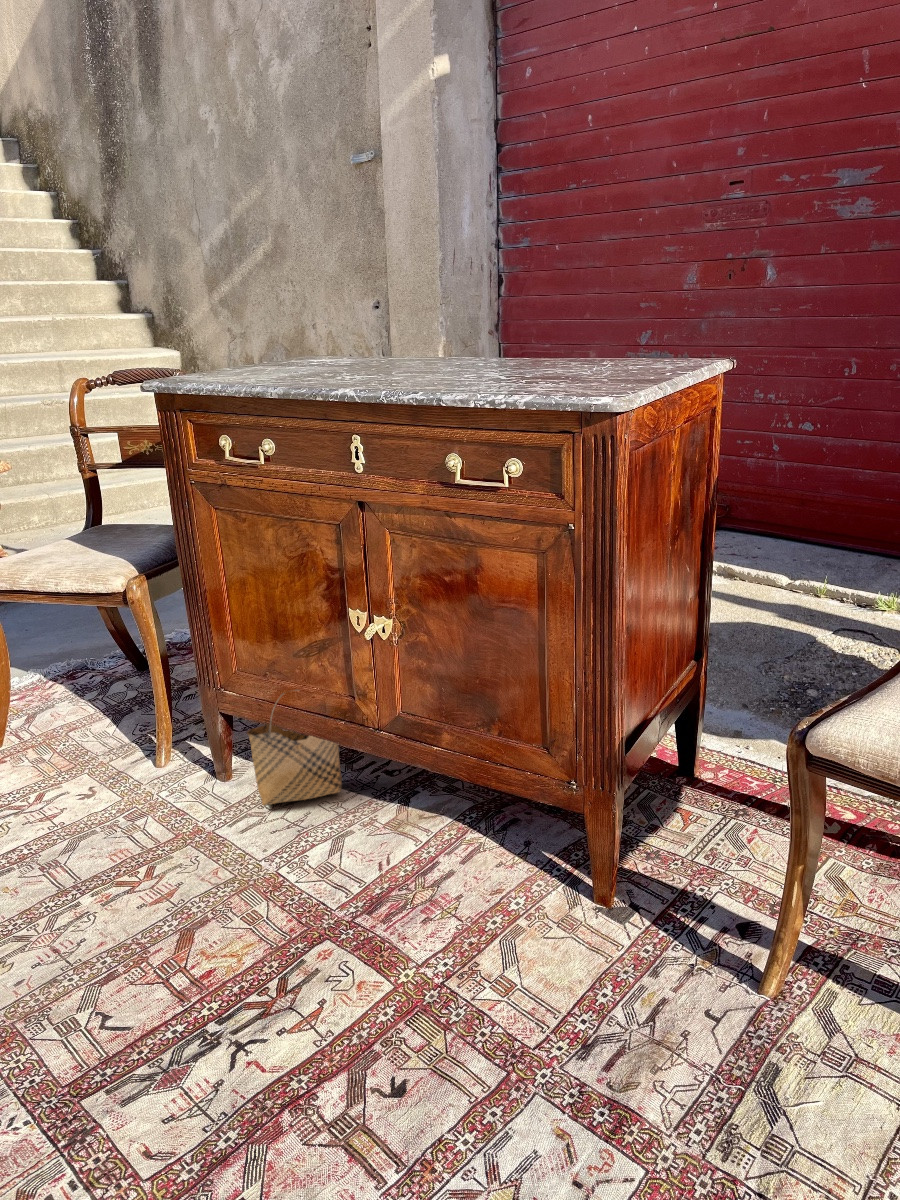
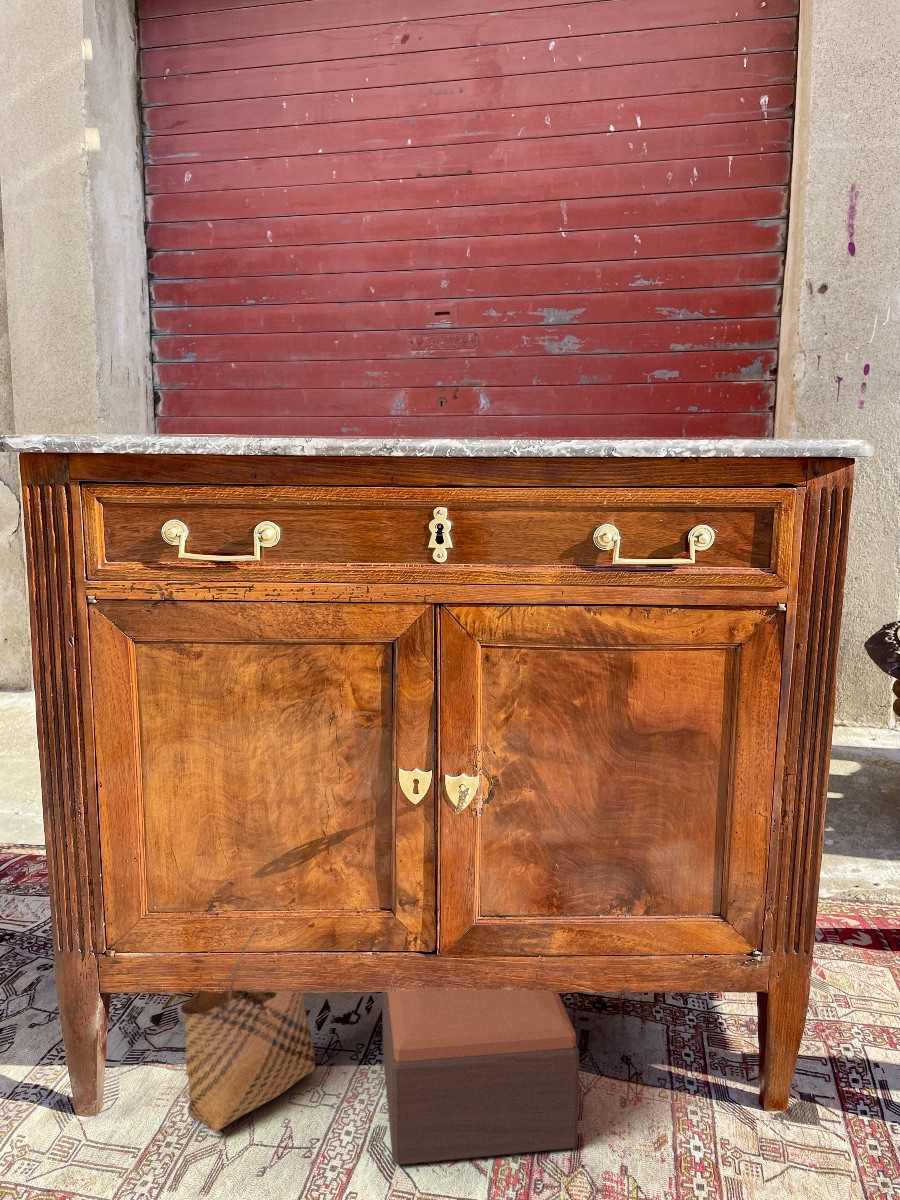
footstool: none [330,730,487,875] -> present [382,987,579,1165]

